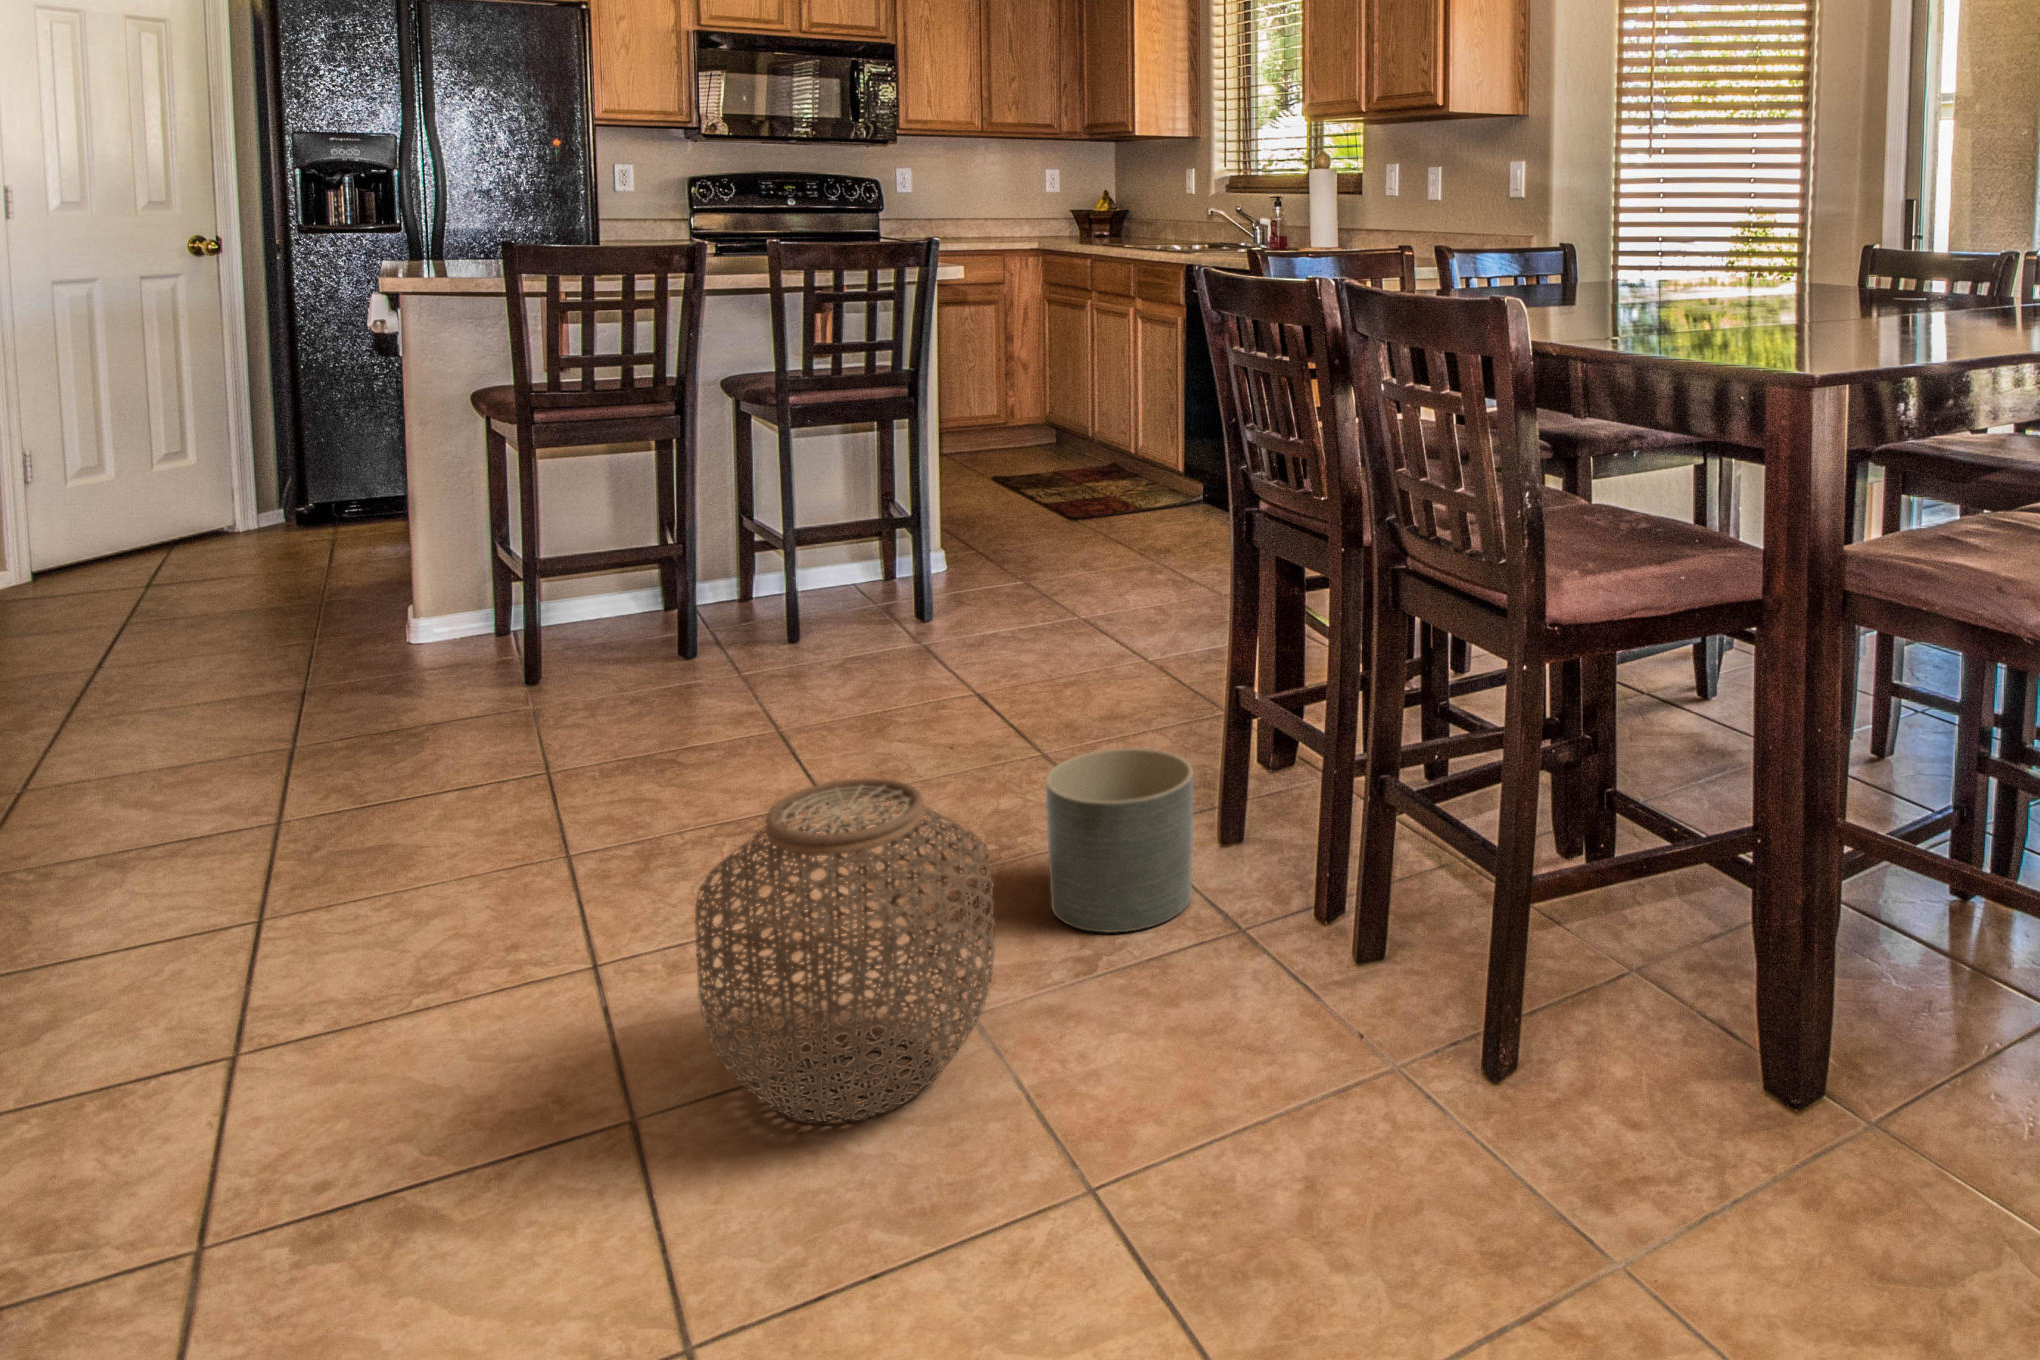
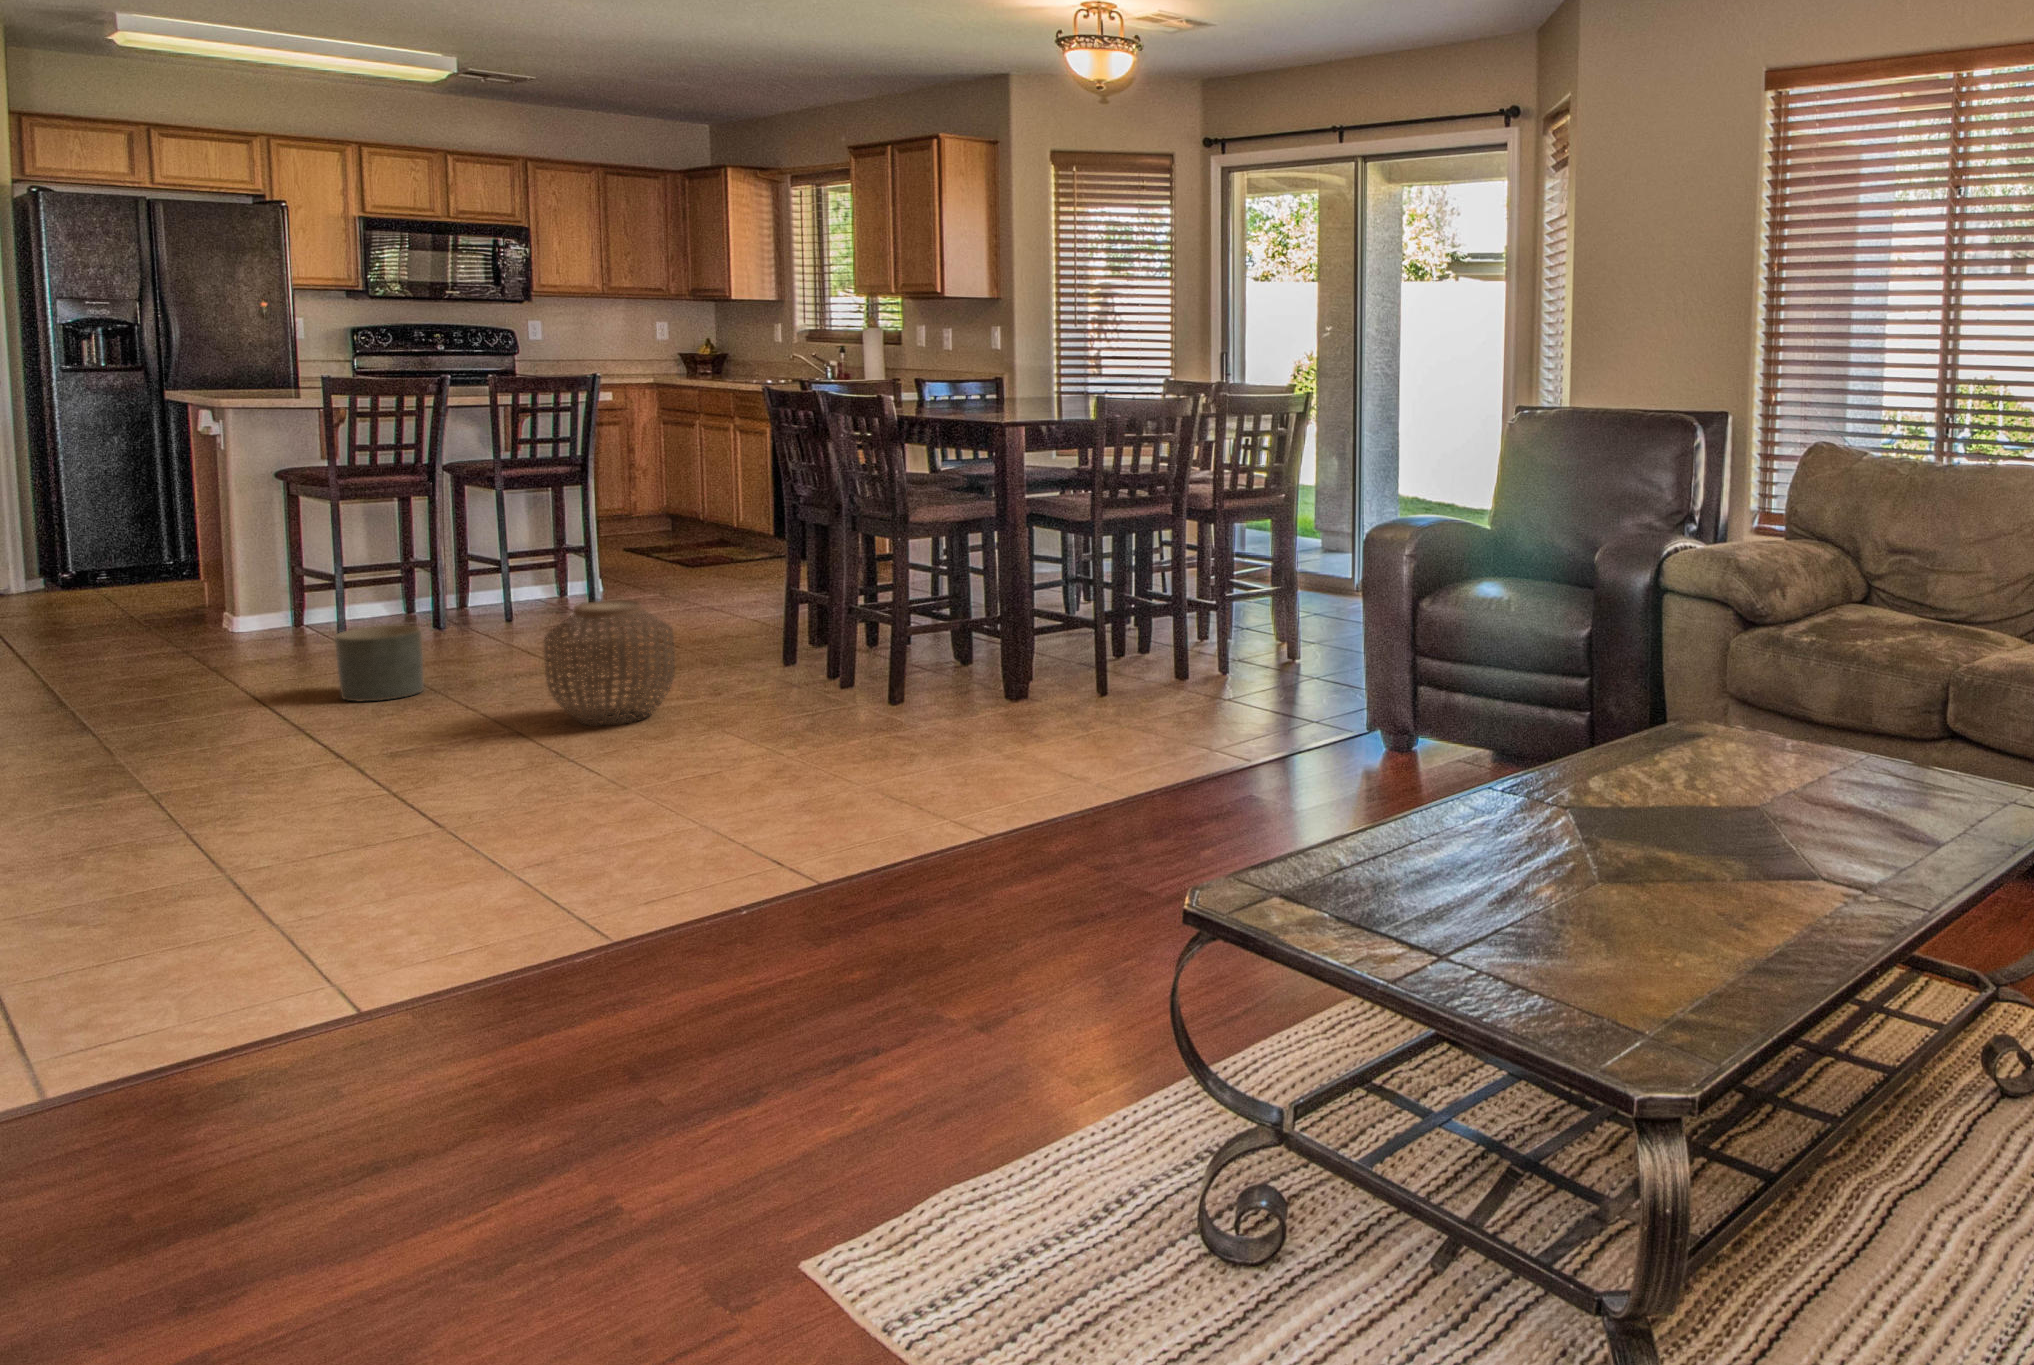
planter: present [1045,748,1193,933] -> present [335,626,424,701]

